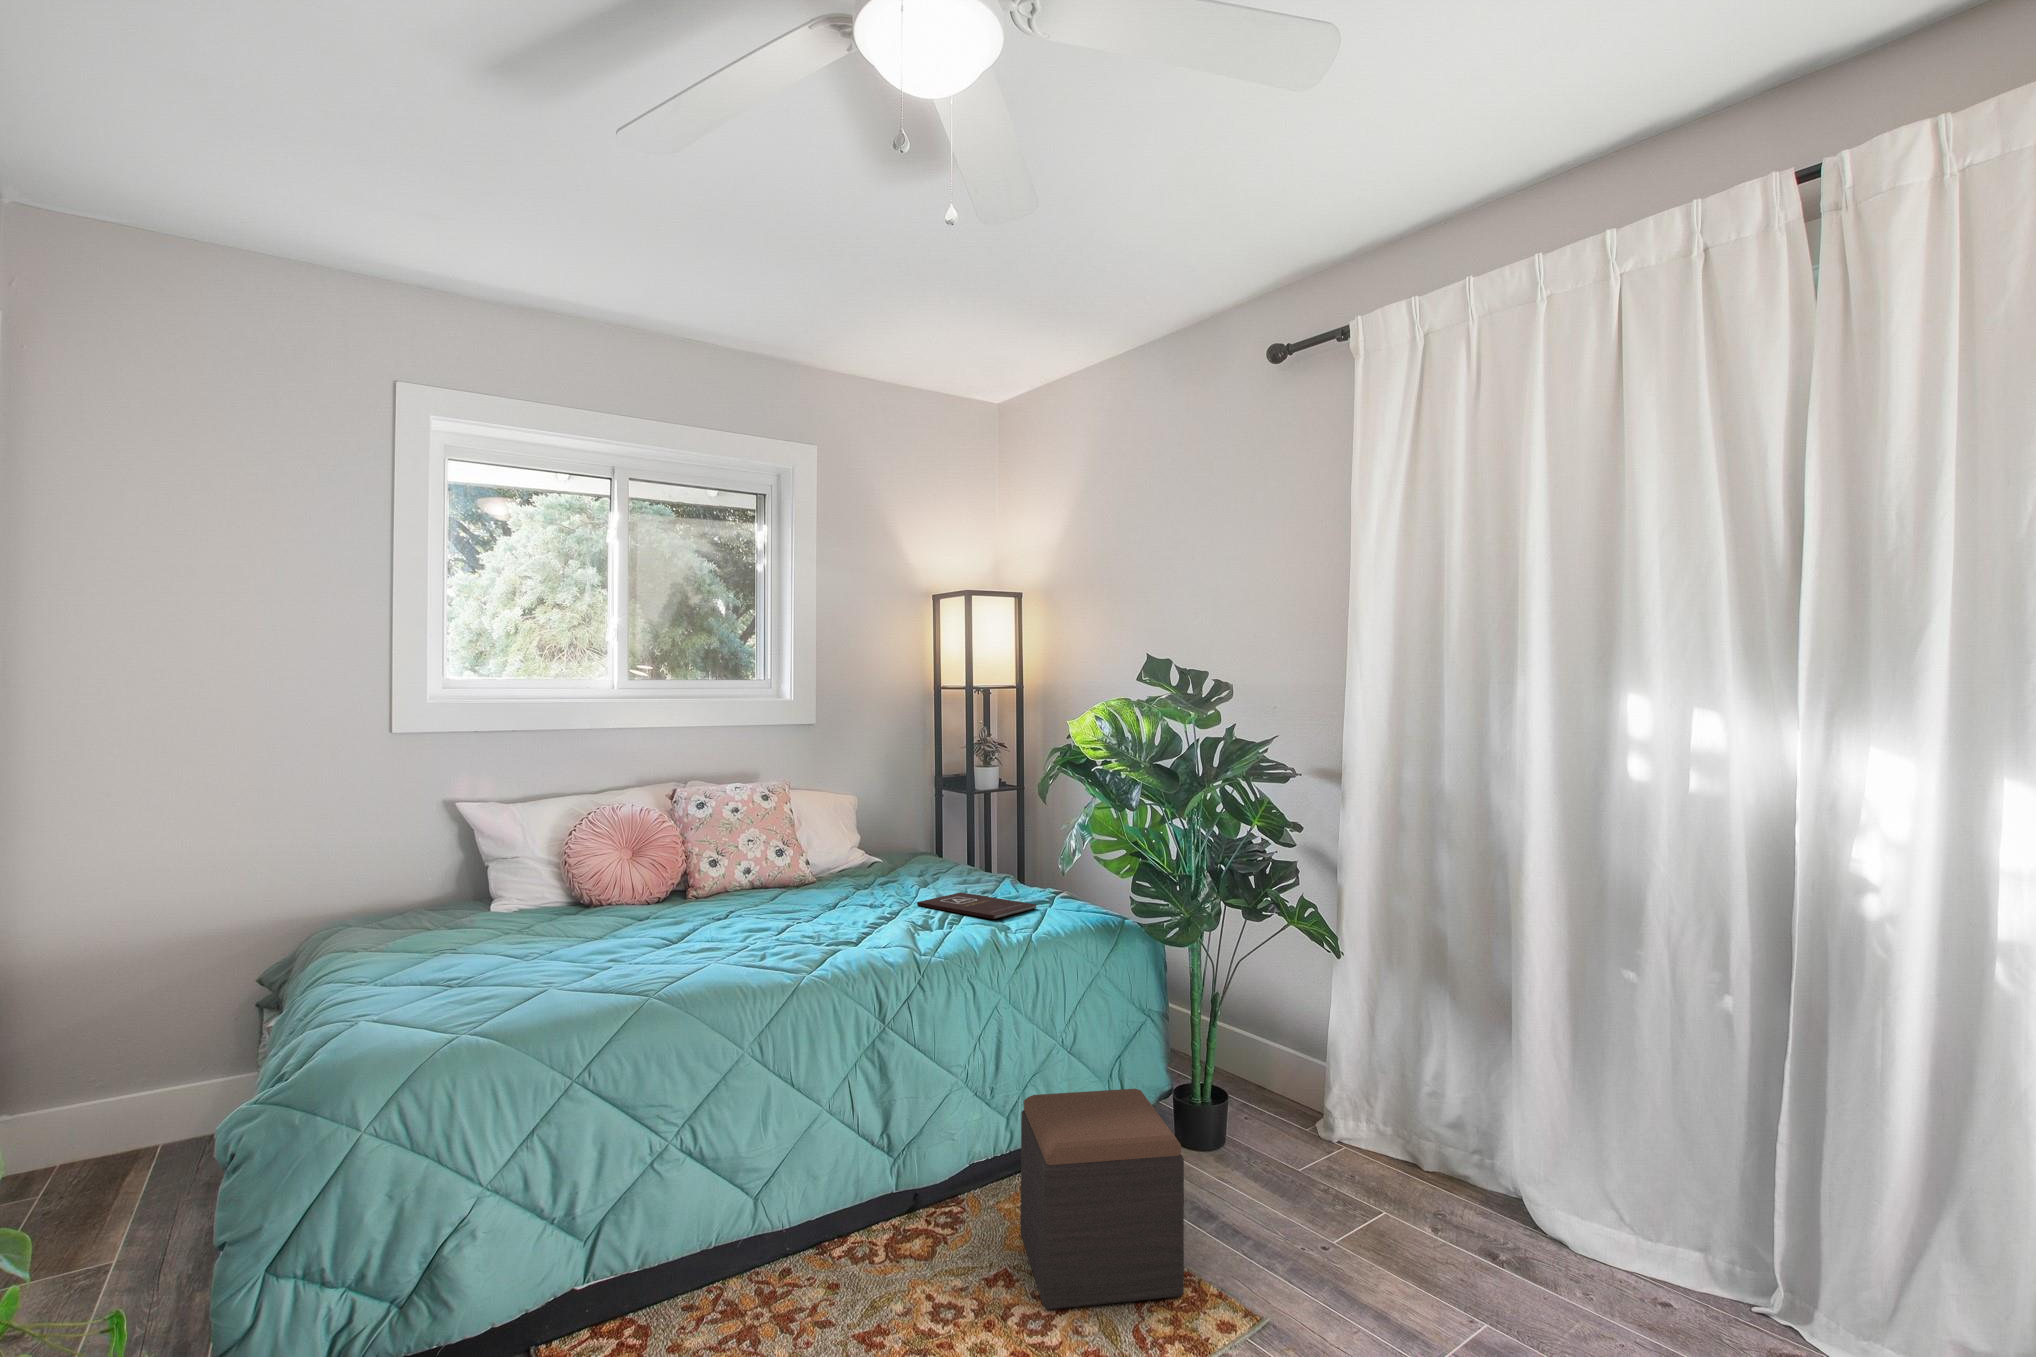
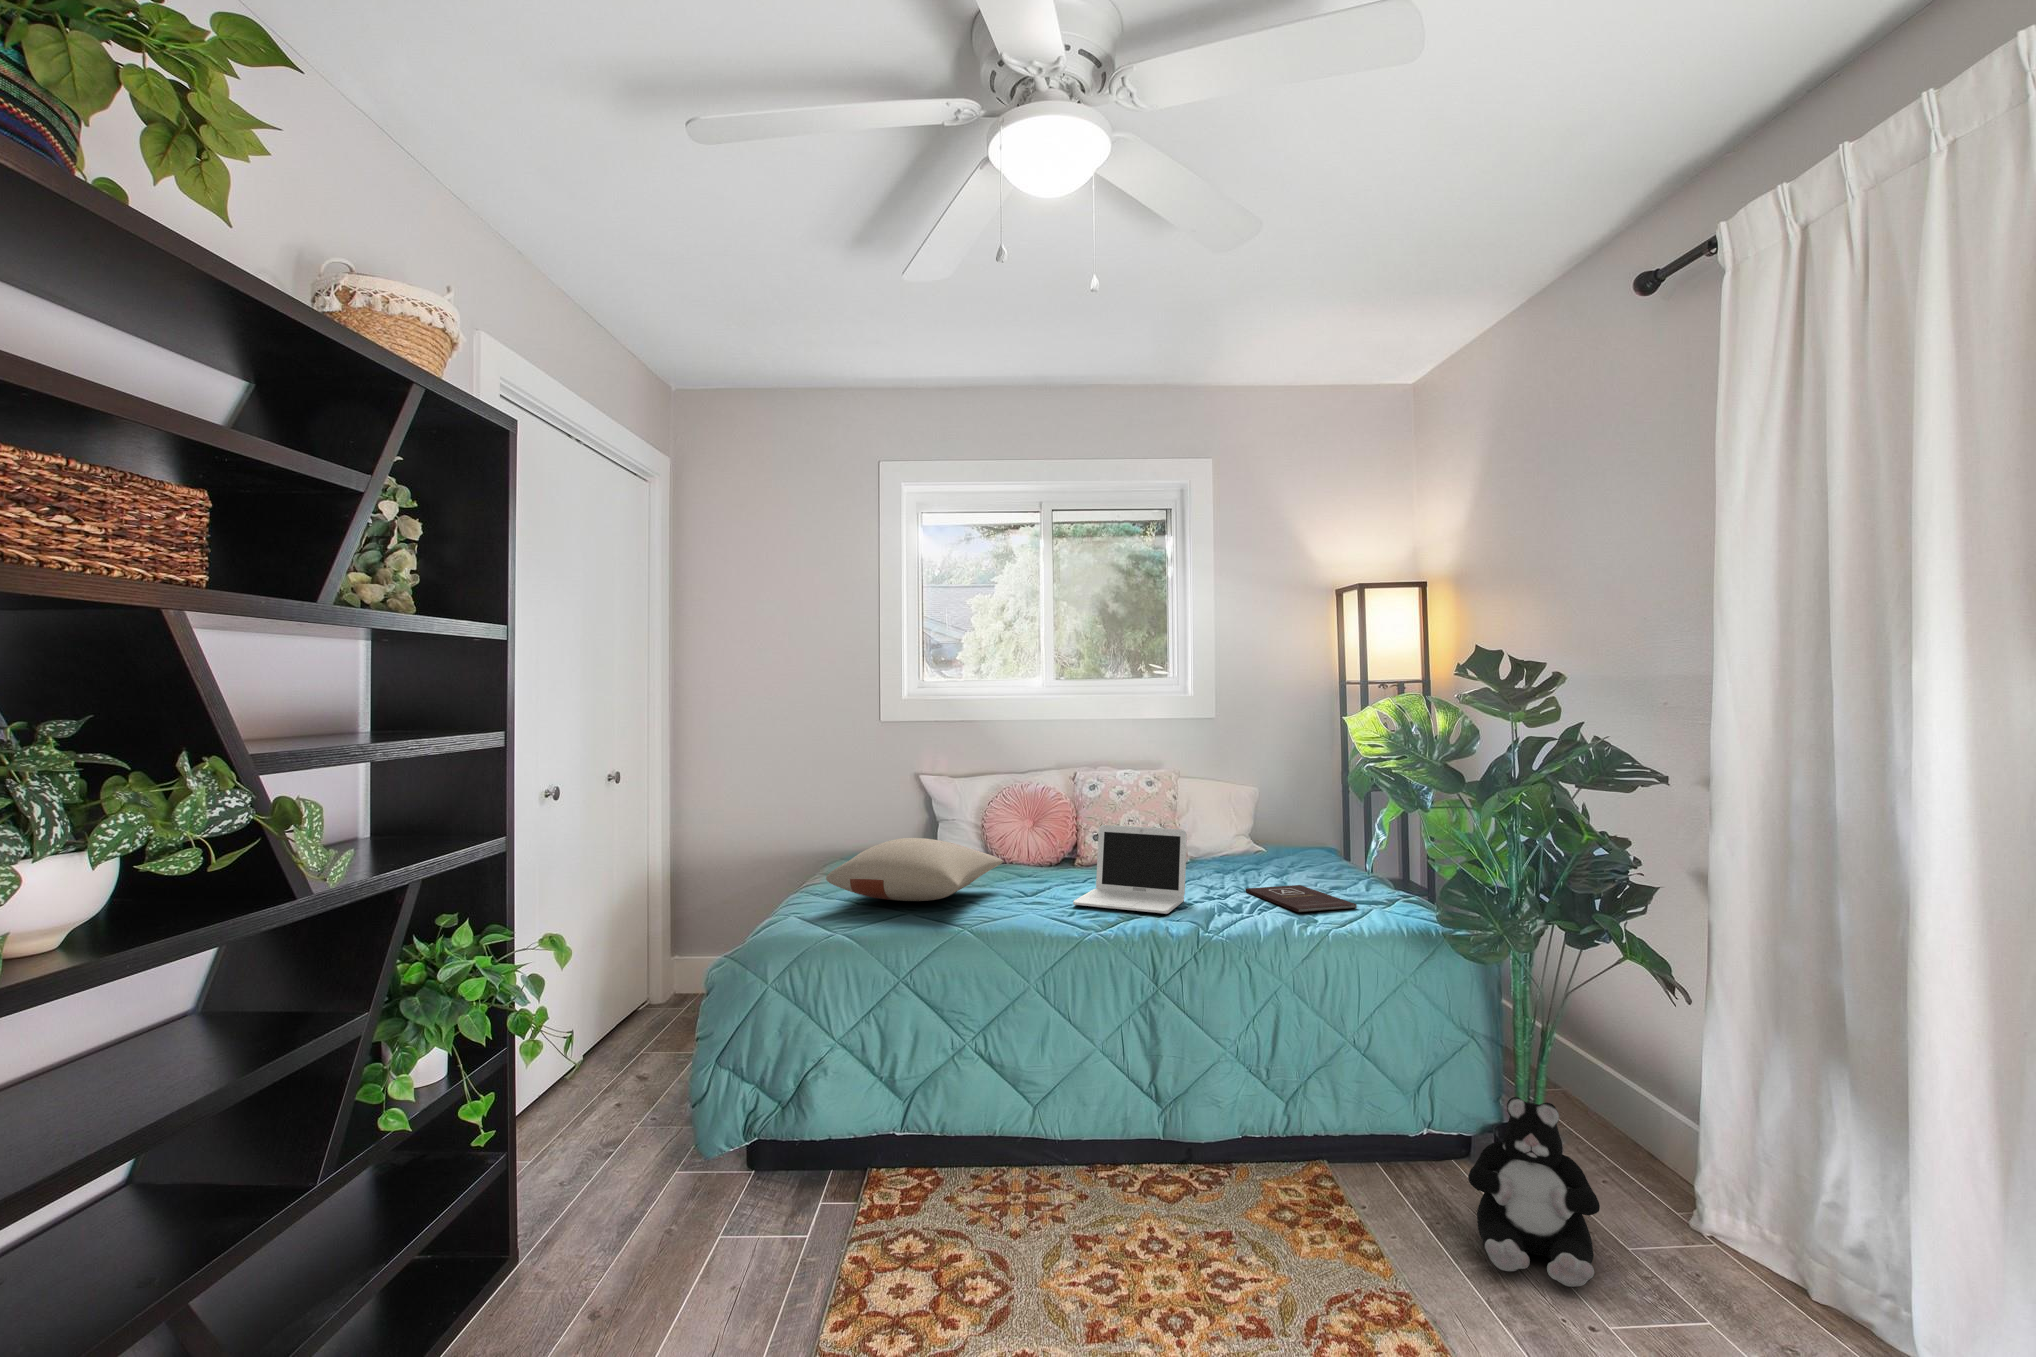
laptop: none [755,843,873,943] -> present [1073,825,1187,914]
pillow: none [407,883,638,971] -> present [826,838,1003,901]
plush toy: none [1188,1058,1307,1219] -> present [1468,1097,1600,1287]
footstool: present [1021,1089,1184,1310] -> none [1236,1080,1396,1314]

